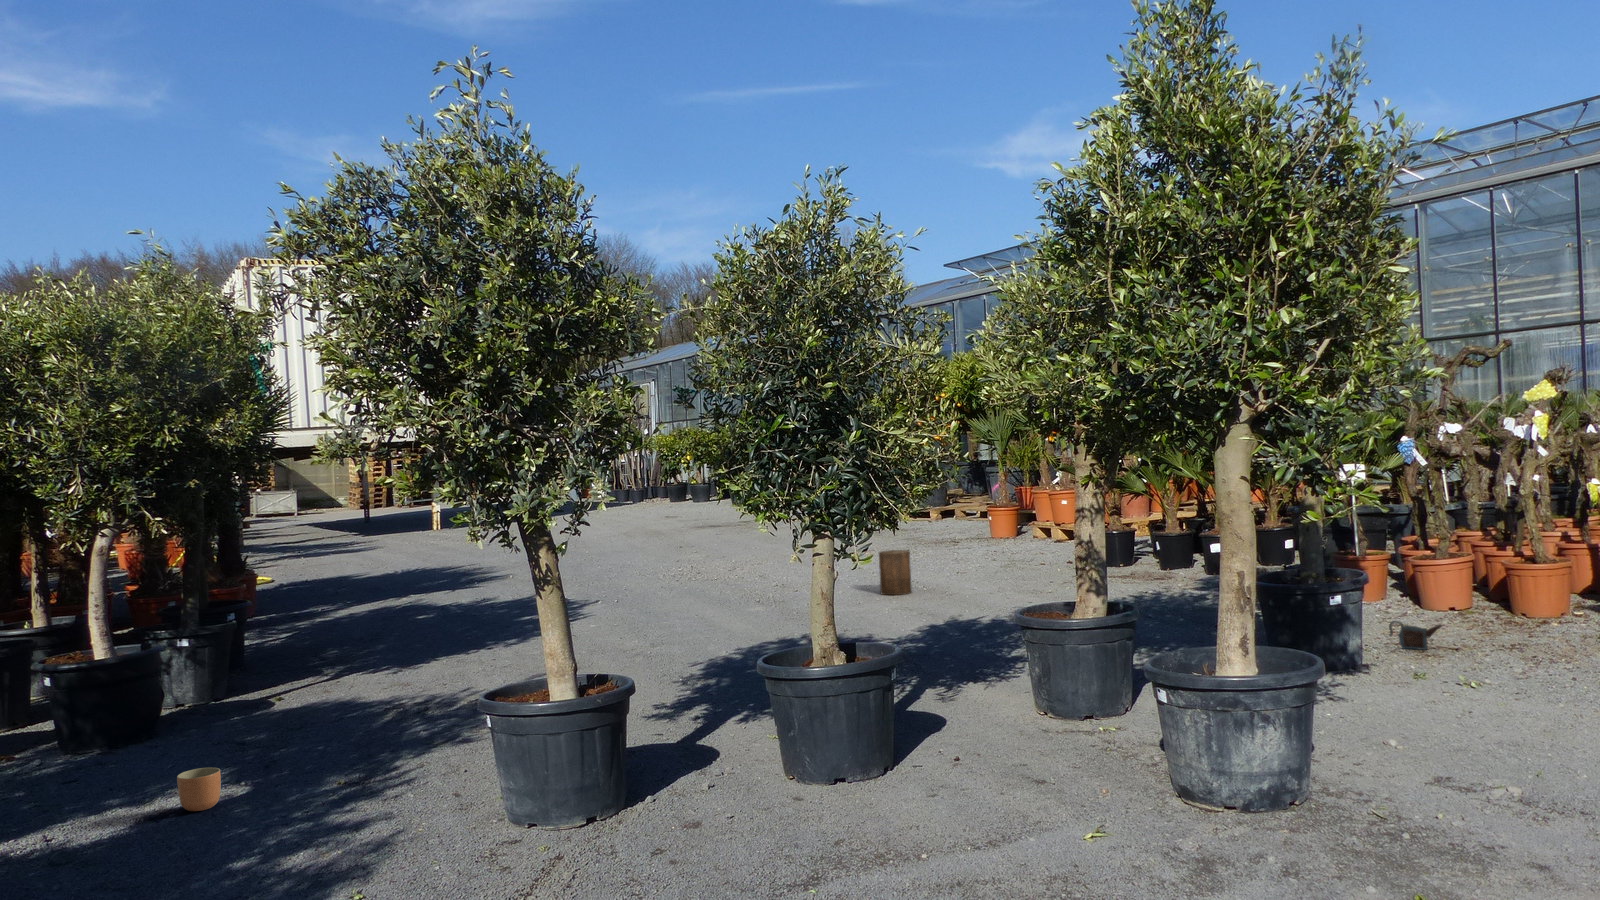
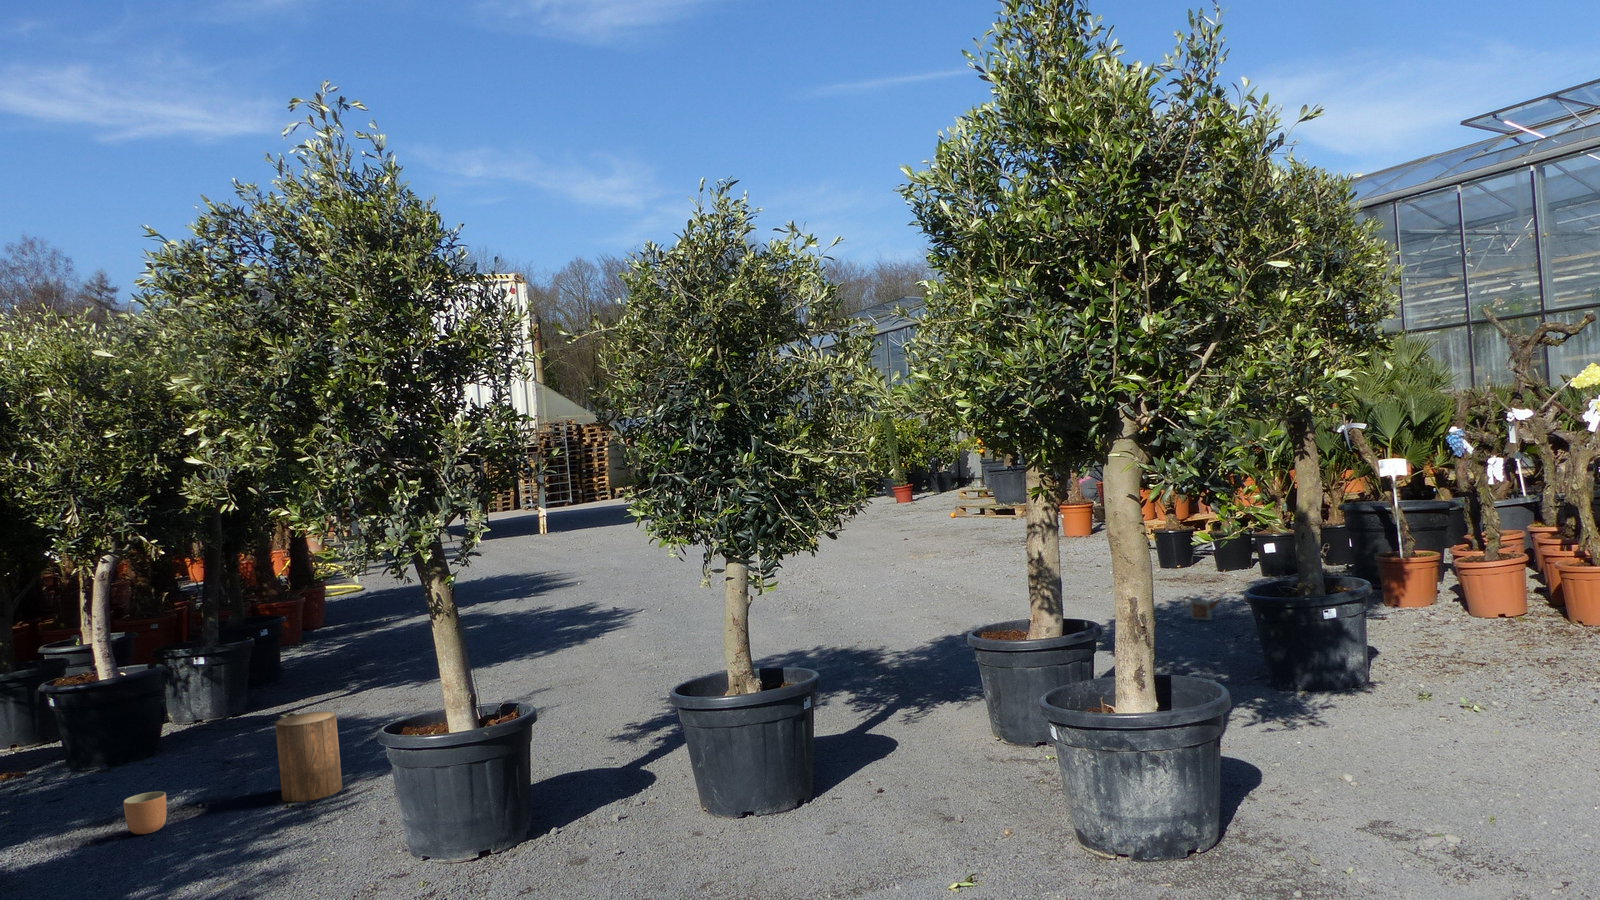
stool: present [879,550,912,595] -> present [276,711,342,802]
watering can: present [1389,621,1442,650] -> present [1183,596,1221,620]

